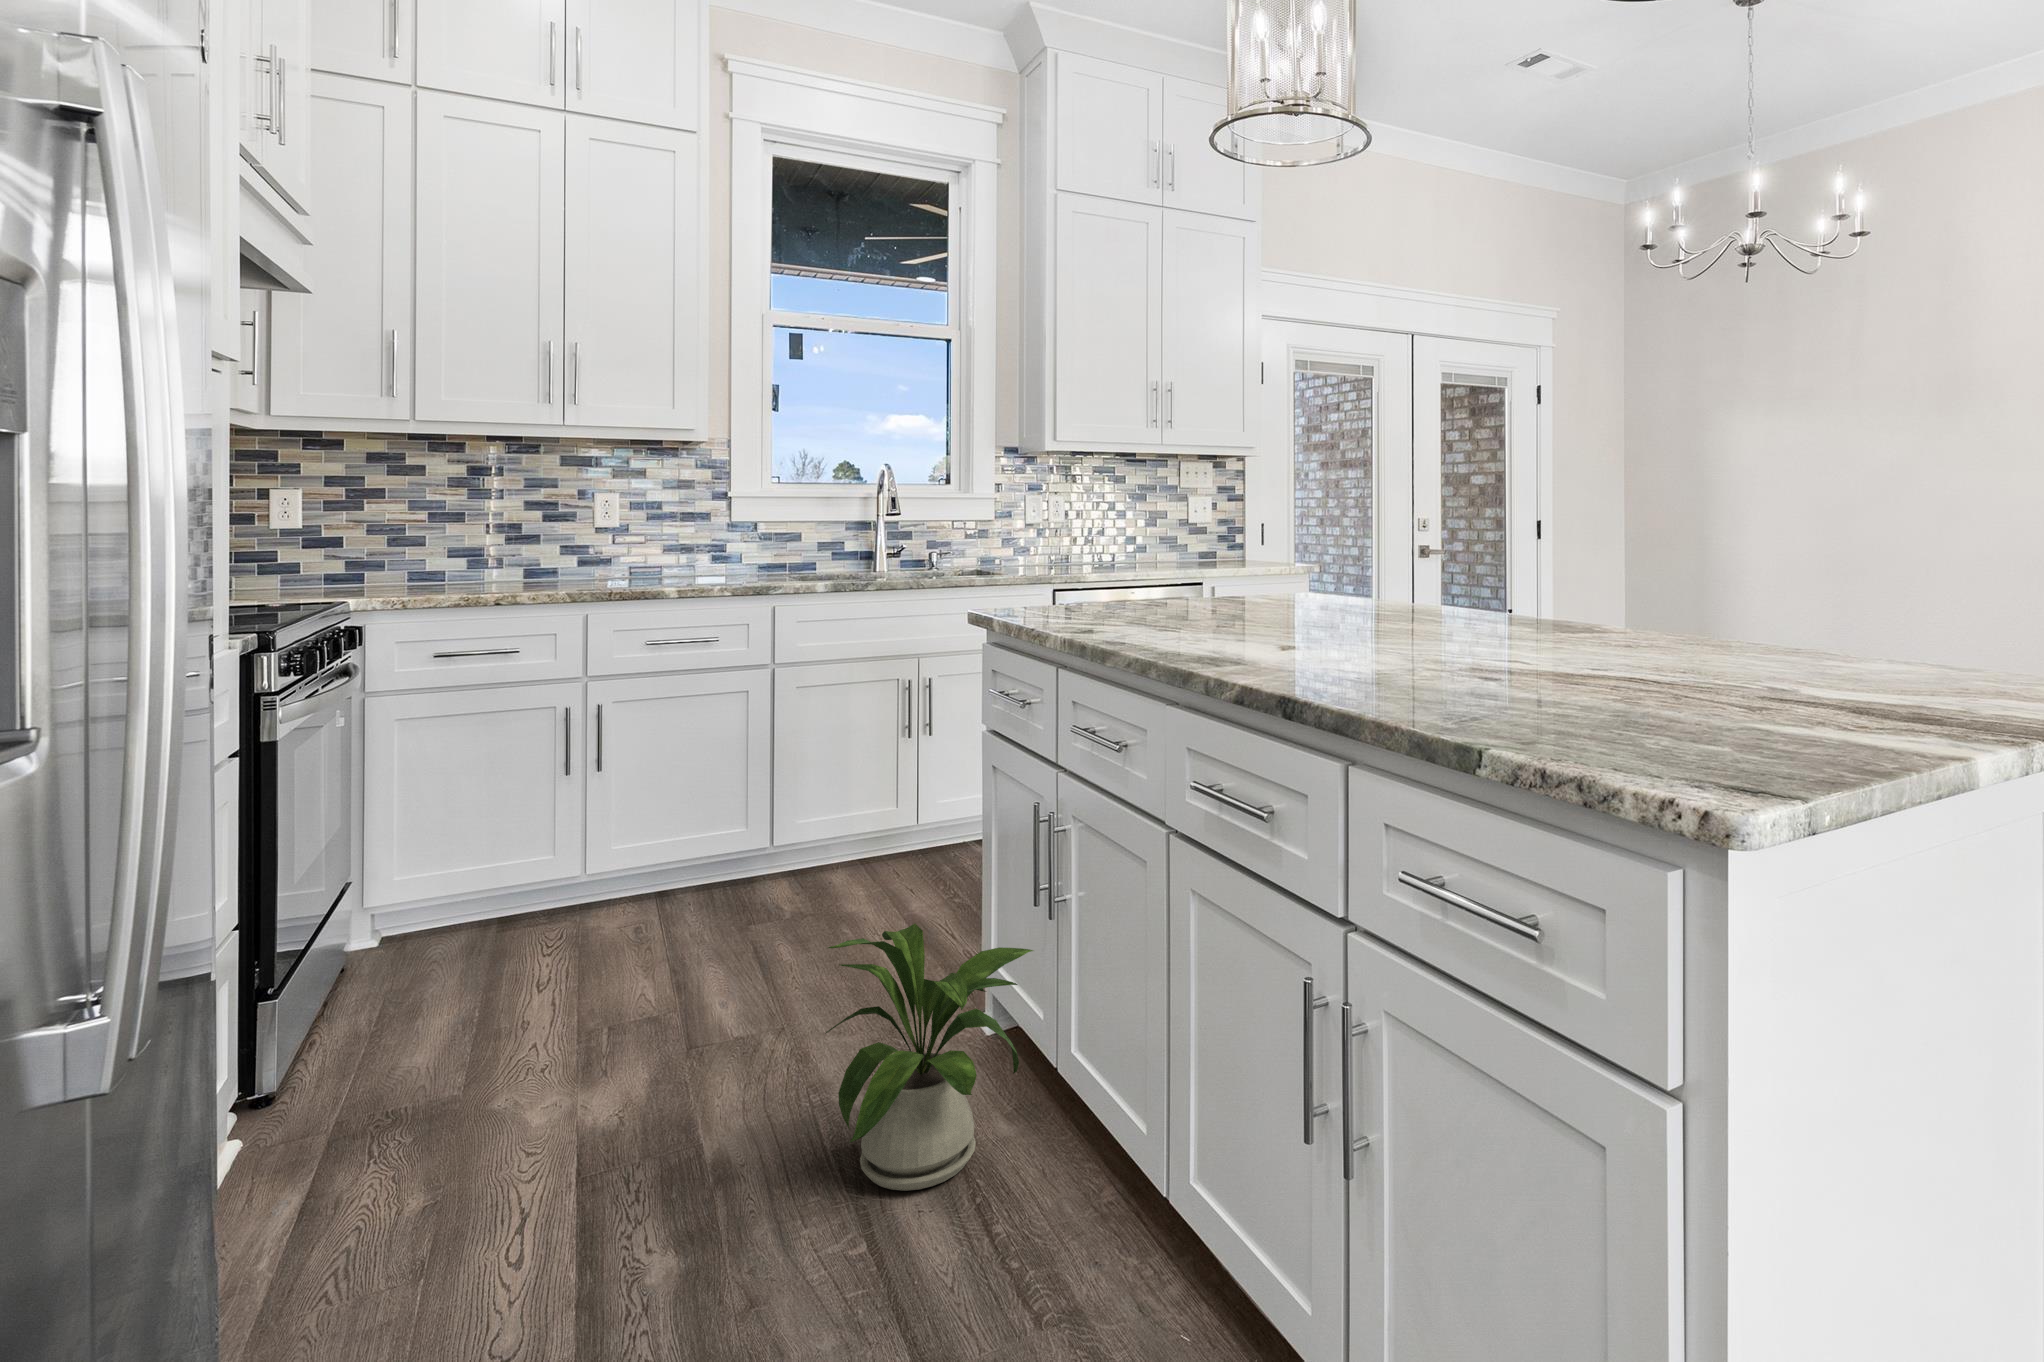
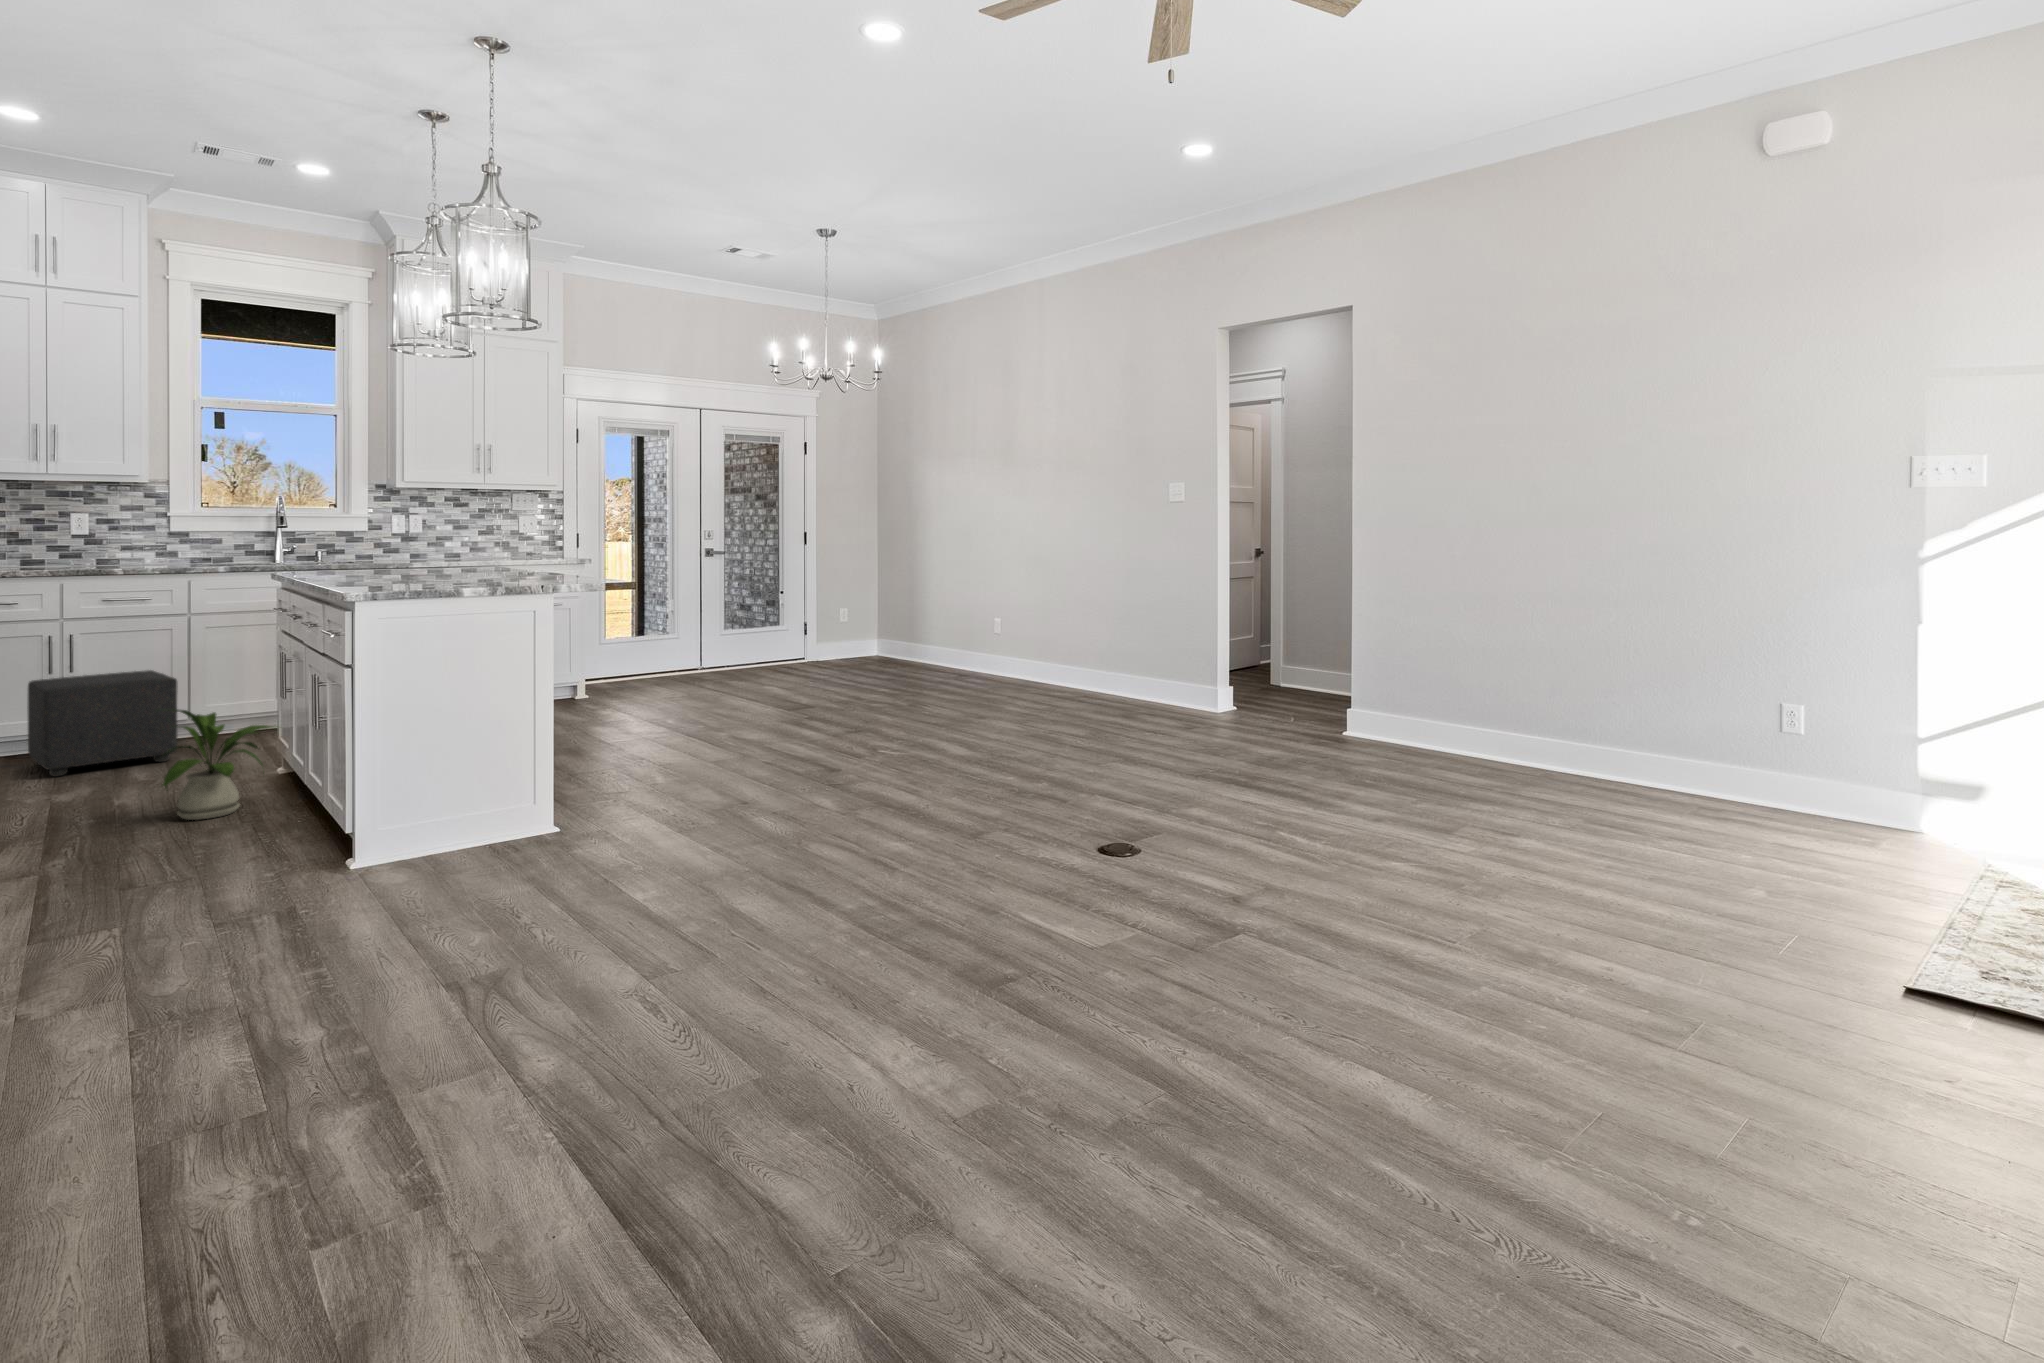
ottoman: none [542,760,773,972] -> present [28,670,178,776]

